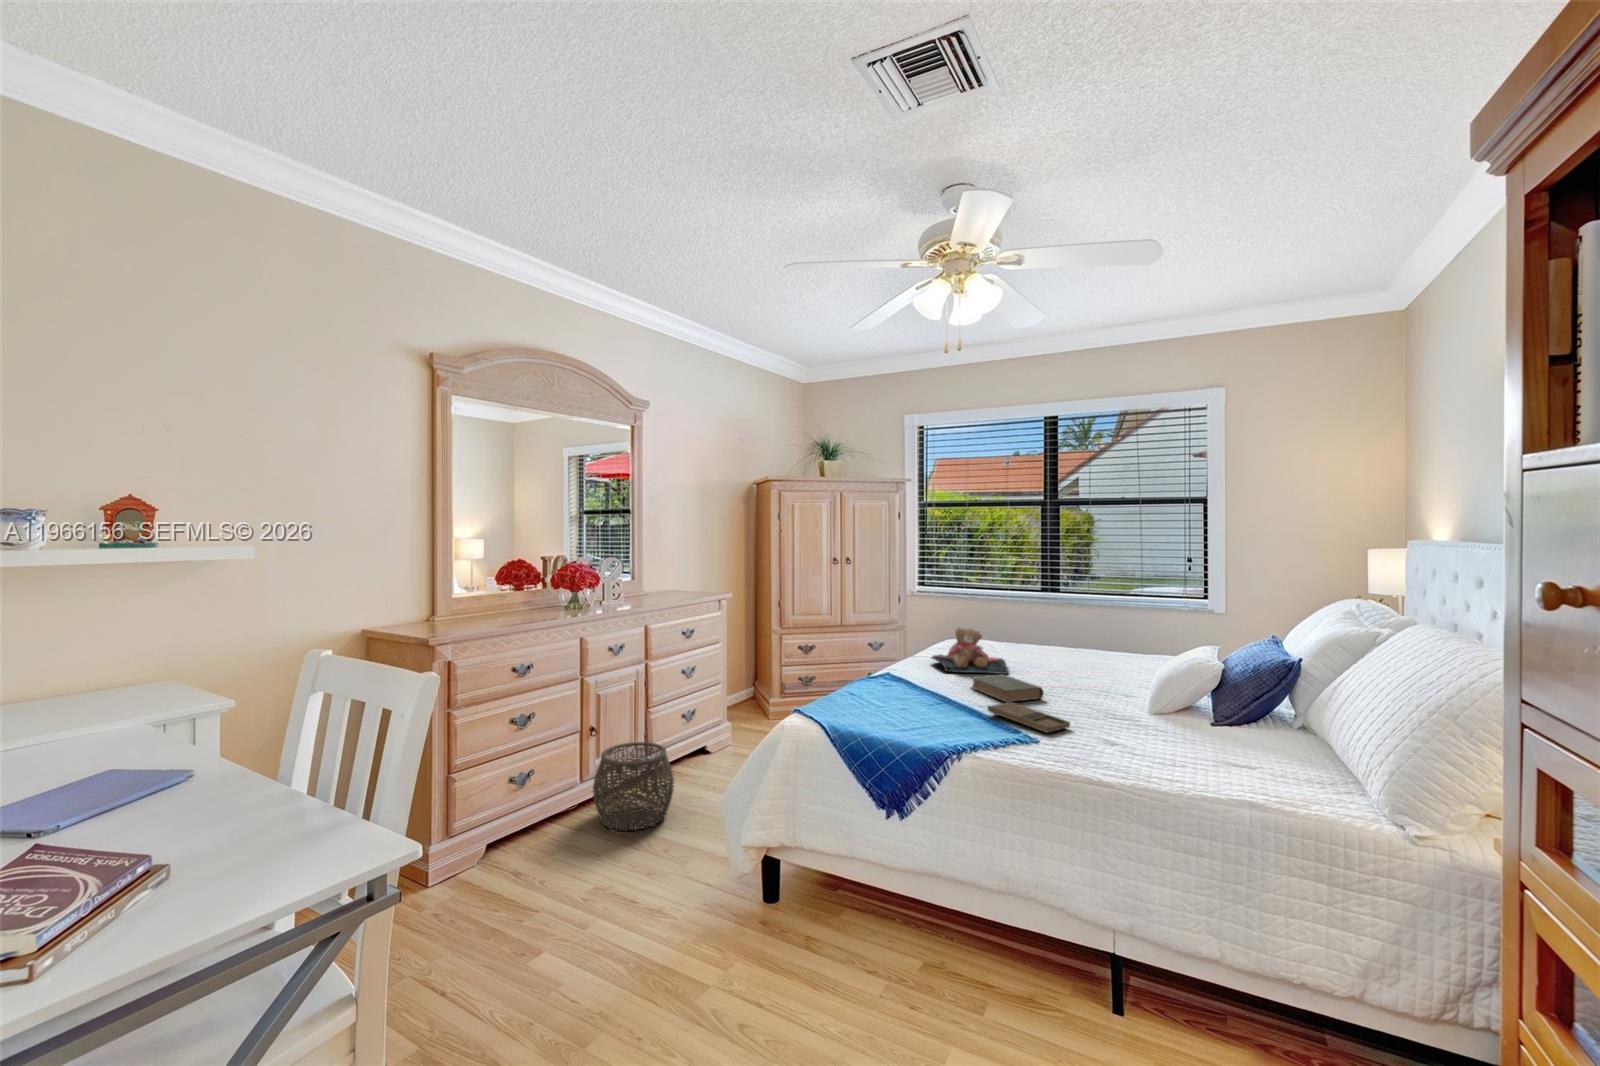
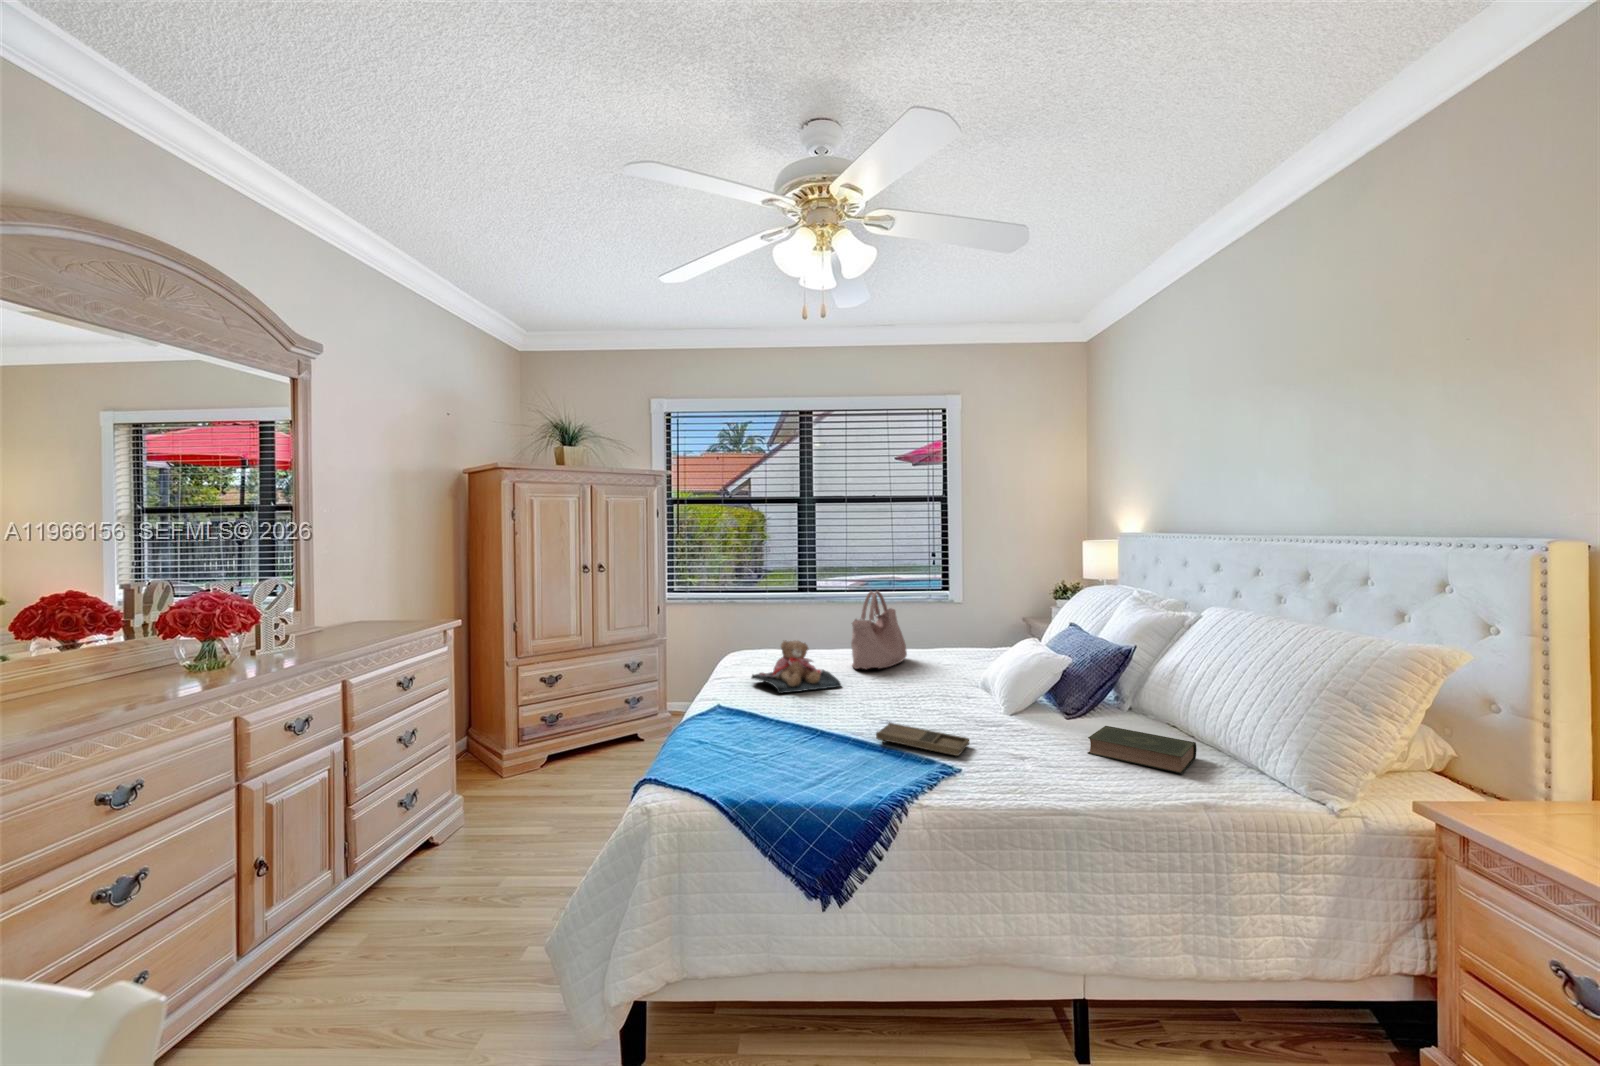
handbag: none [1036,590,1103,664] -> present [851,591,907,669]
book: present [971,674,1044,702] -> present [1088,726,1197,774]
woven basket: present [593,742,674,831] -> none [270,861,422,1025]

